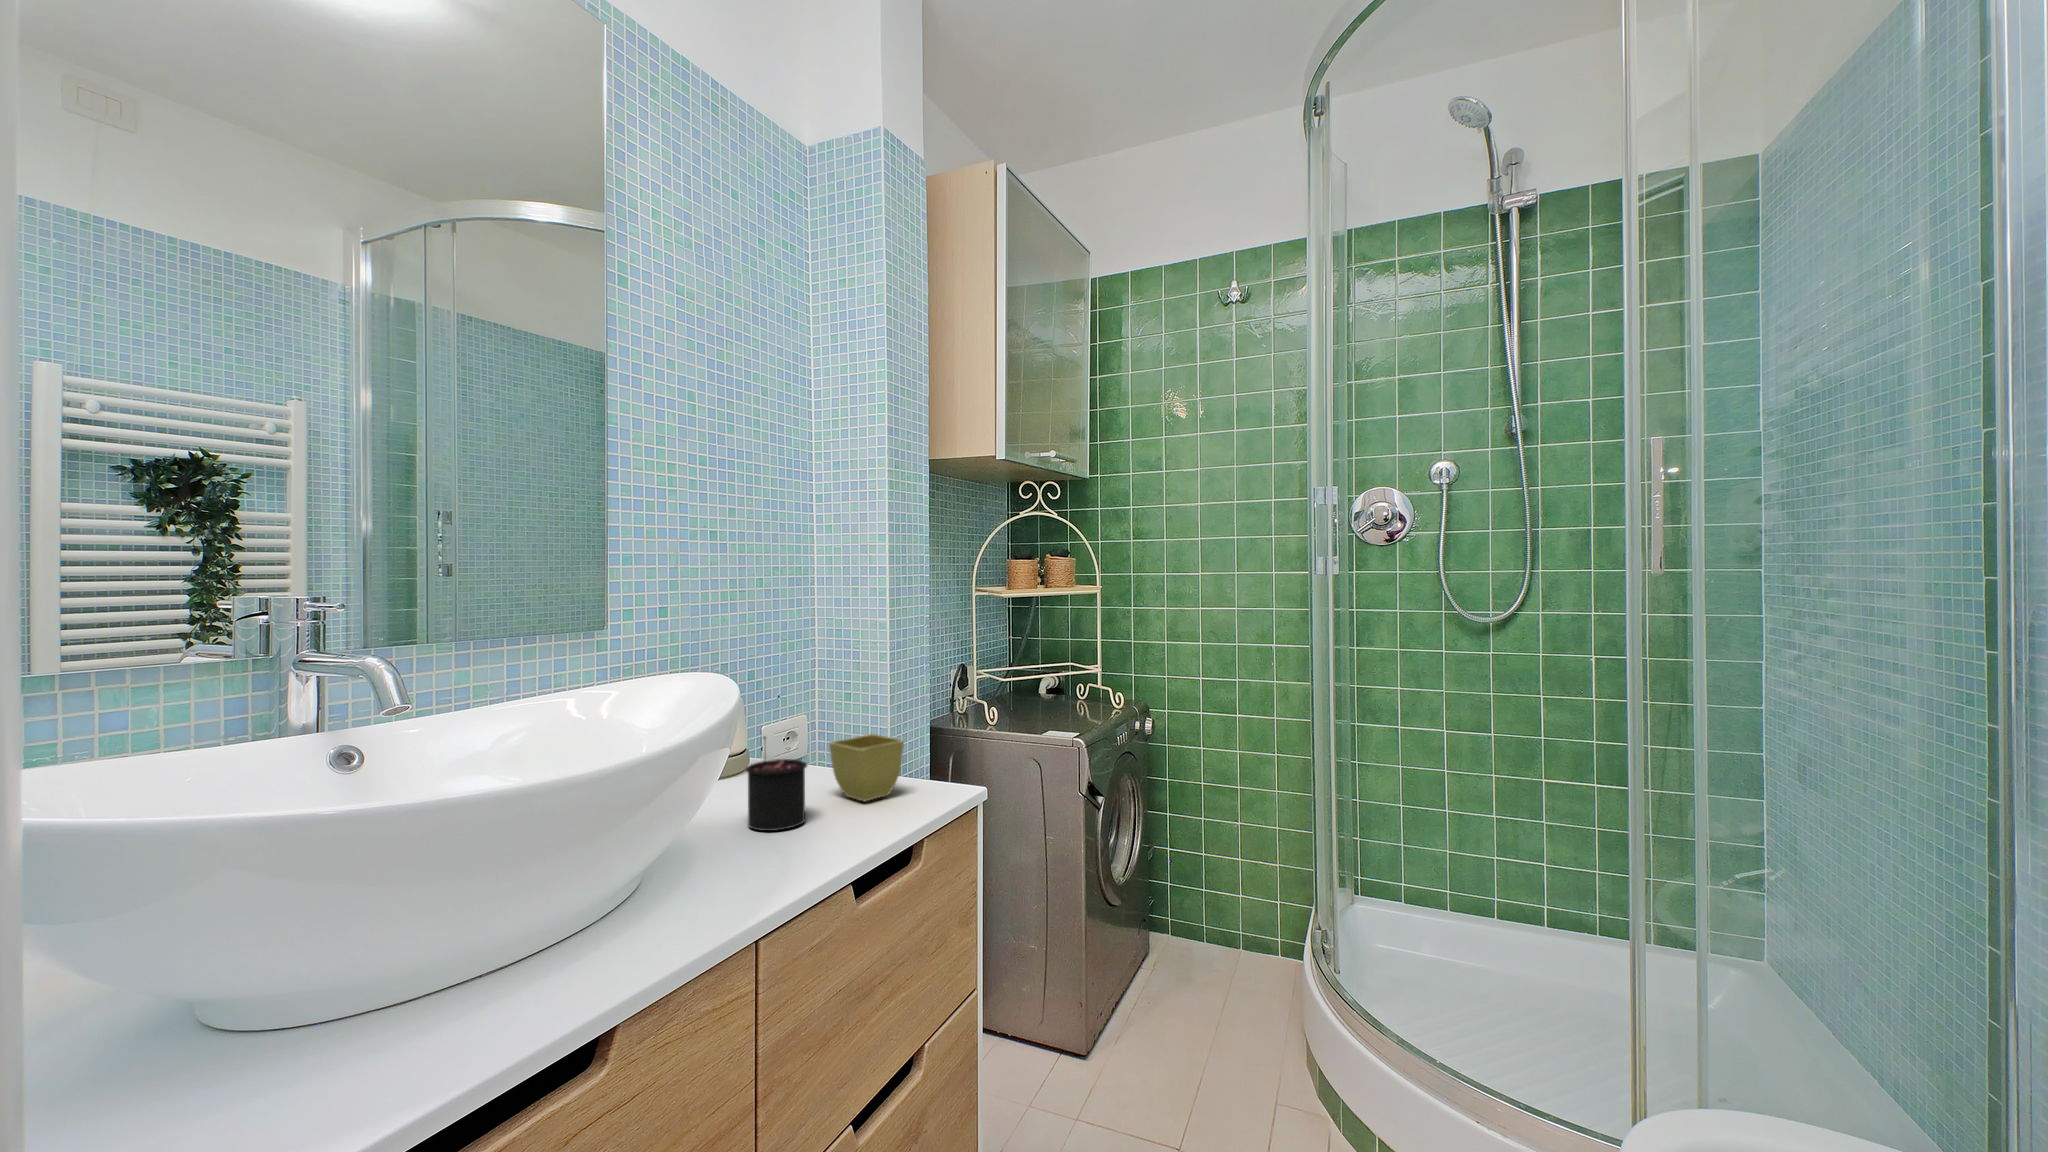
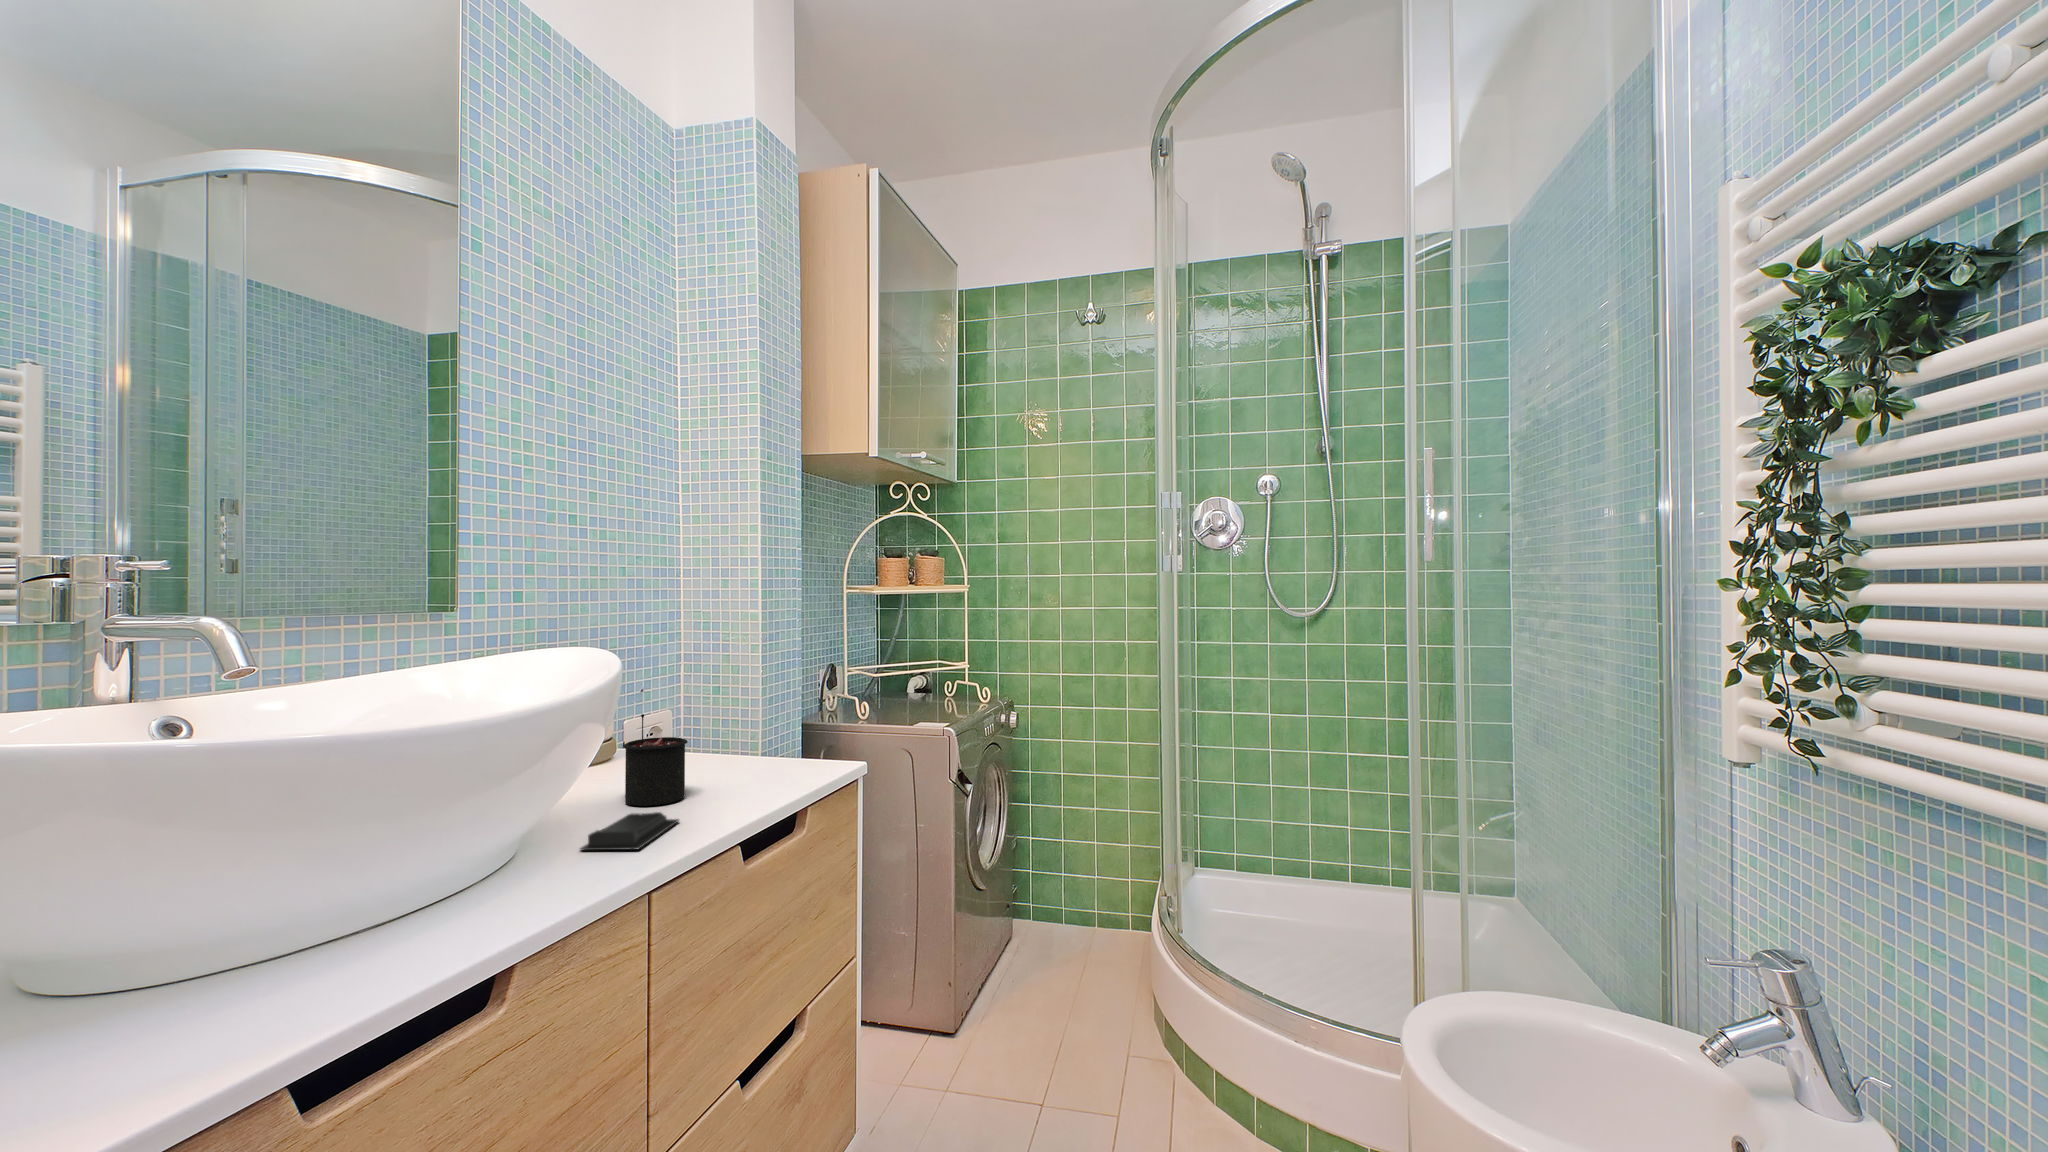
flower pot: present [829,734,904,802] -> none [705,716,783,780]
soap bar: none [693,844,795,888] -> present [580,812,679,851]

